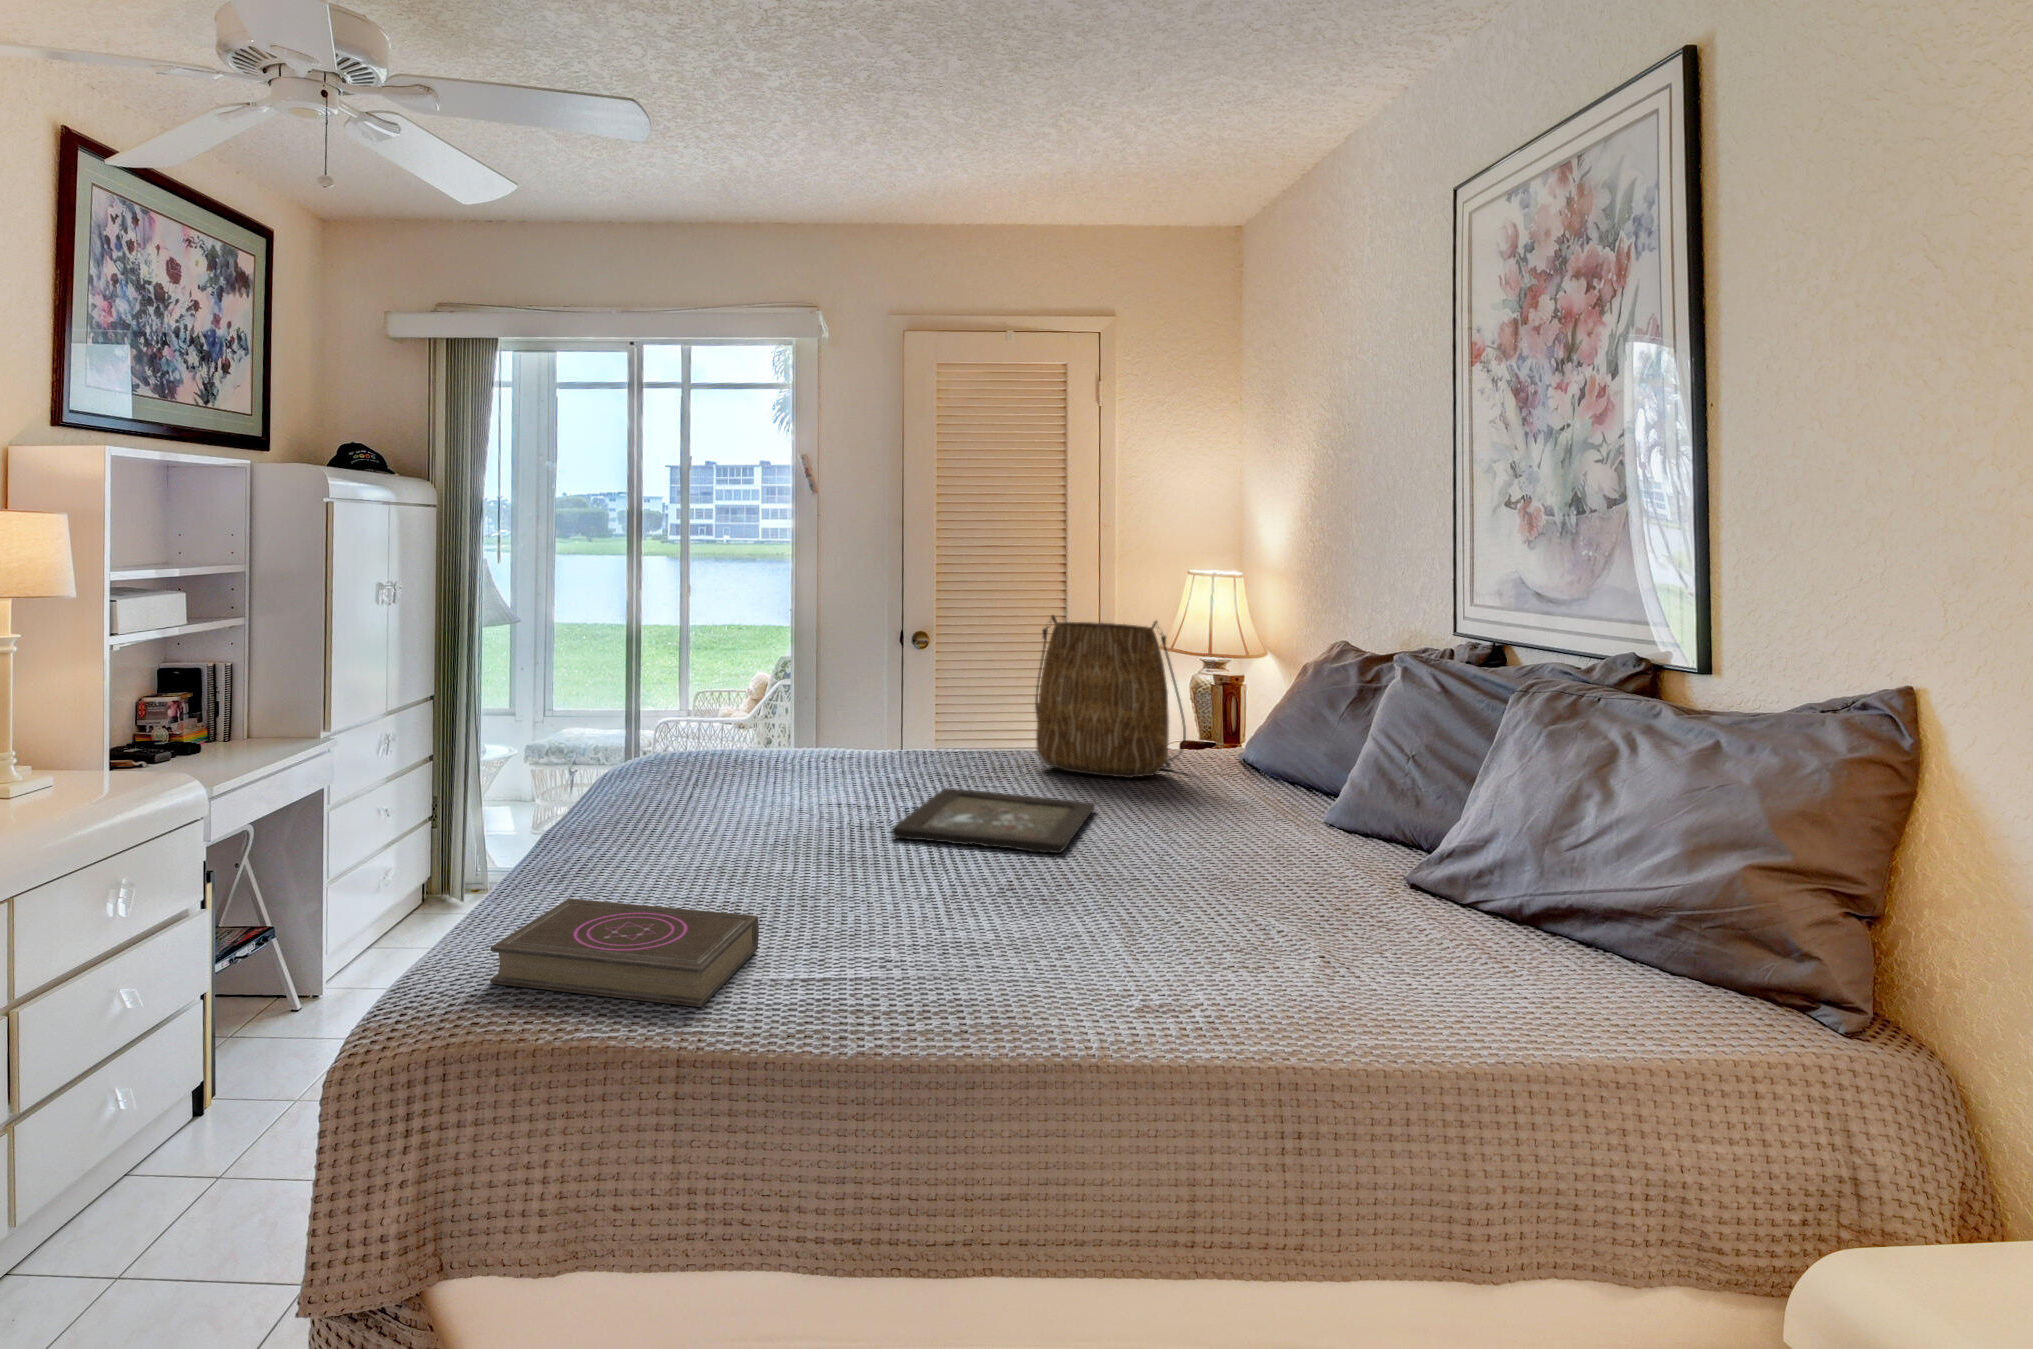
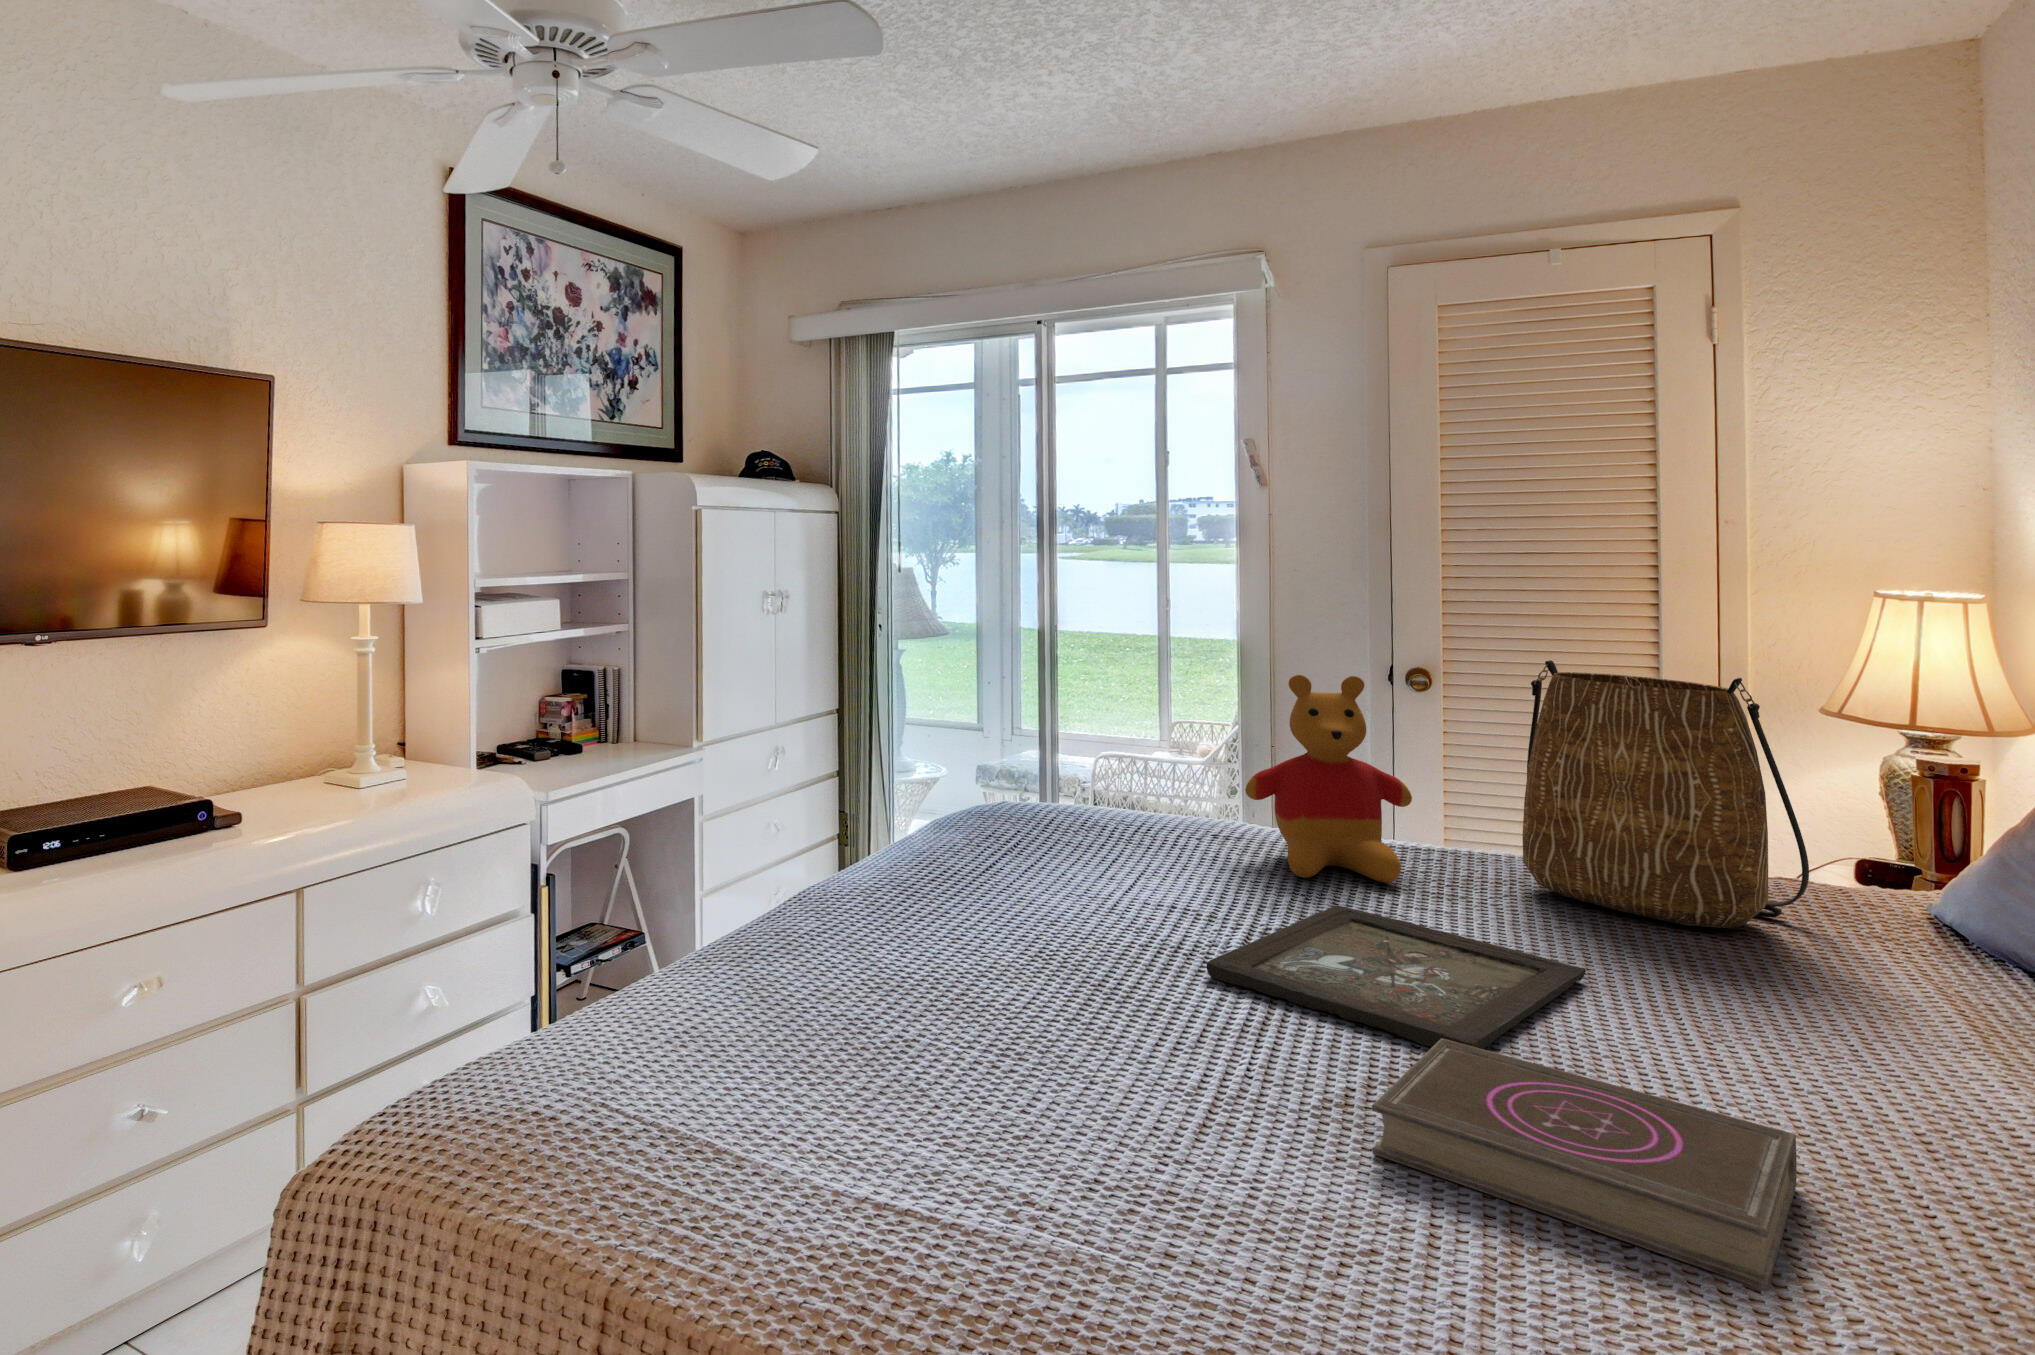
stuffed bear: none [861,631,968,777] -> present [1245,675,1412,883]
book: present [490,899,759,1007] -> present [1372,1038,1797,1291]

